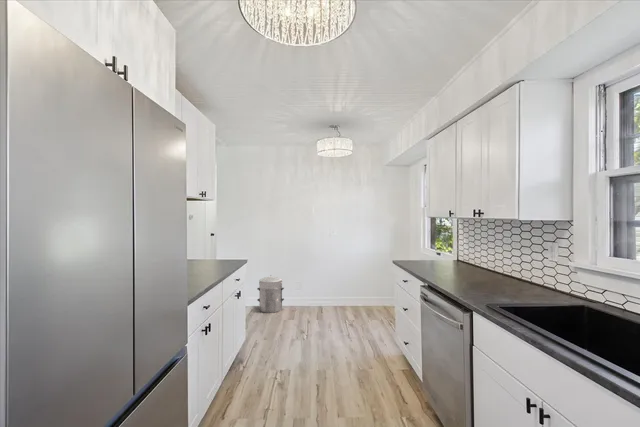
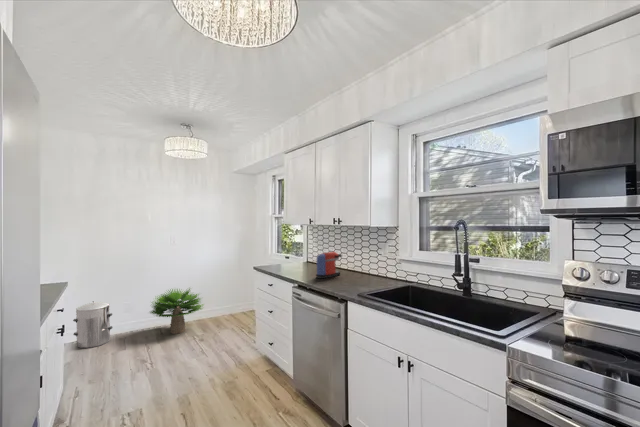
coffee maker: none [453,249,492,279] -> present [316,252,342,278]
potted plant: none [309,272,358,315] -> present [150,289,203,334]

